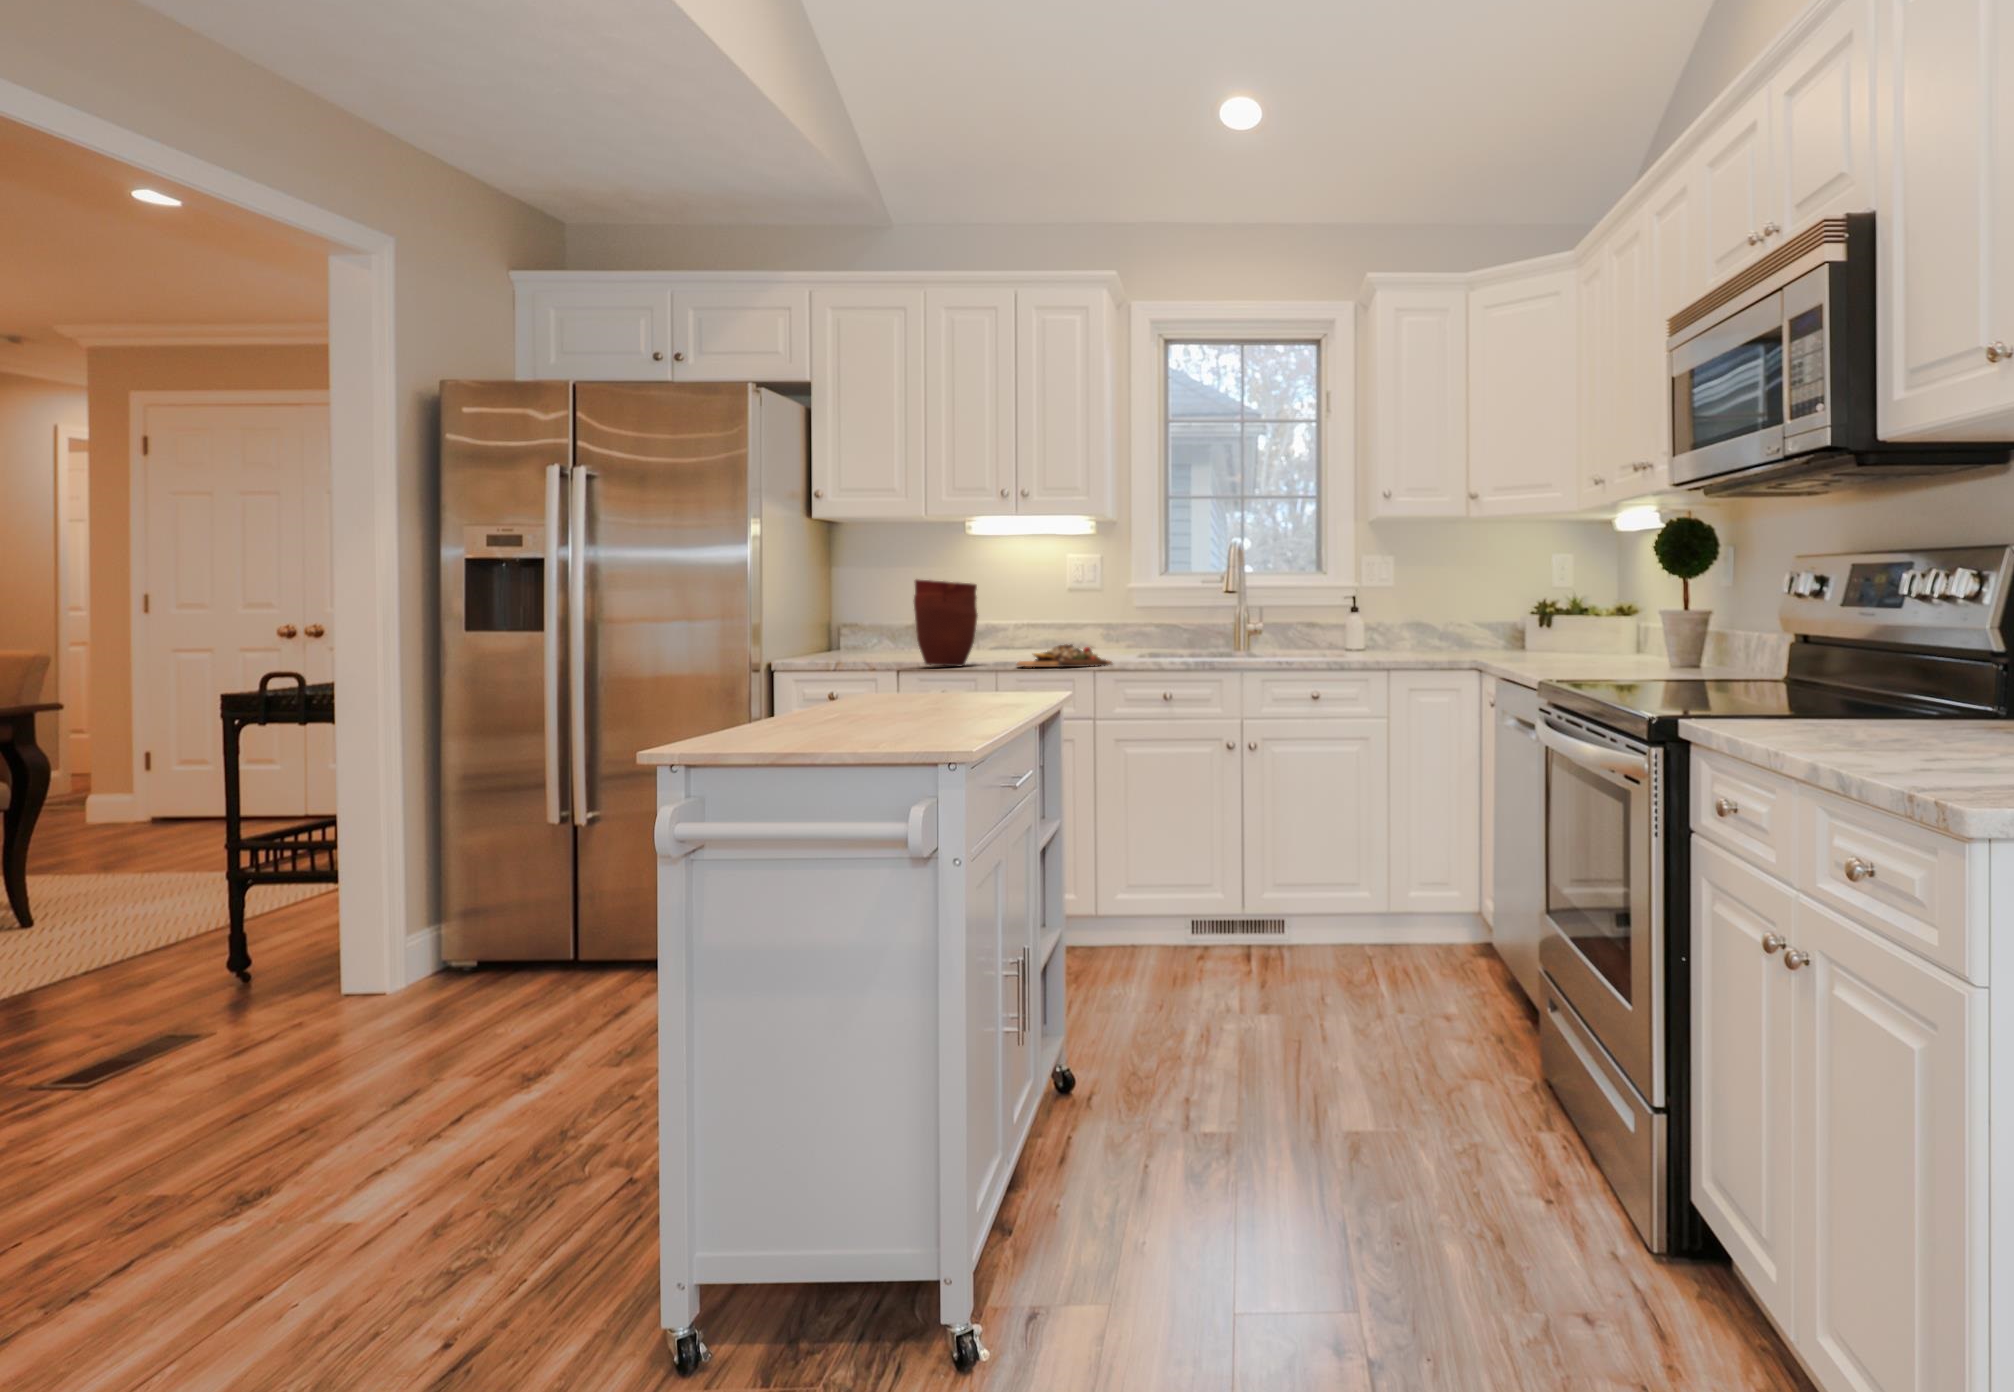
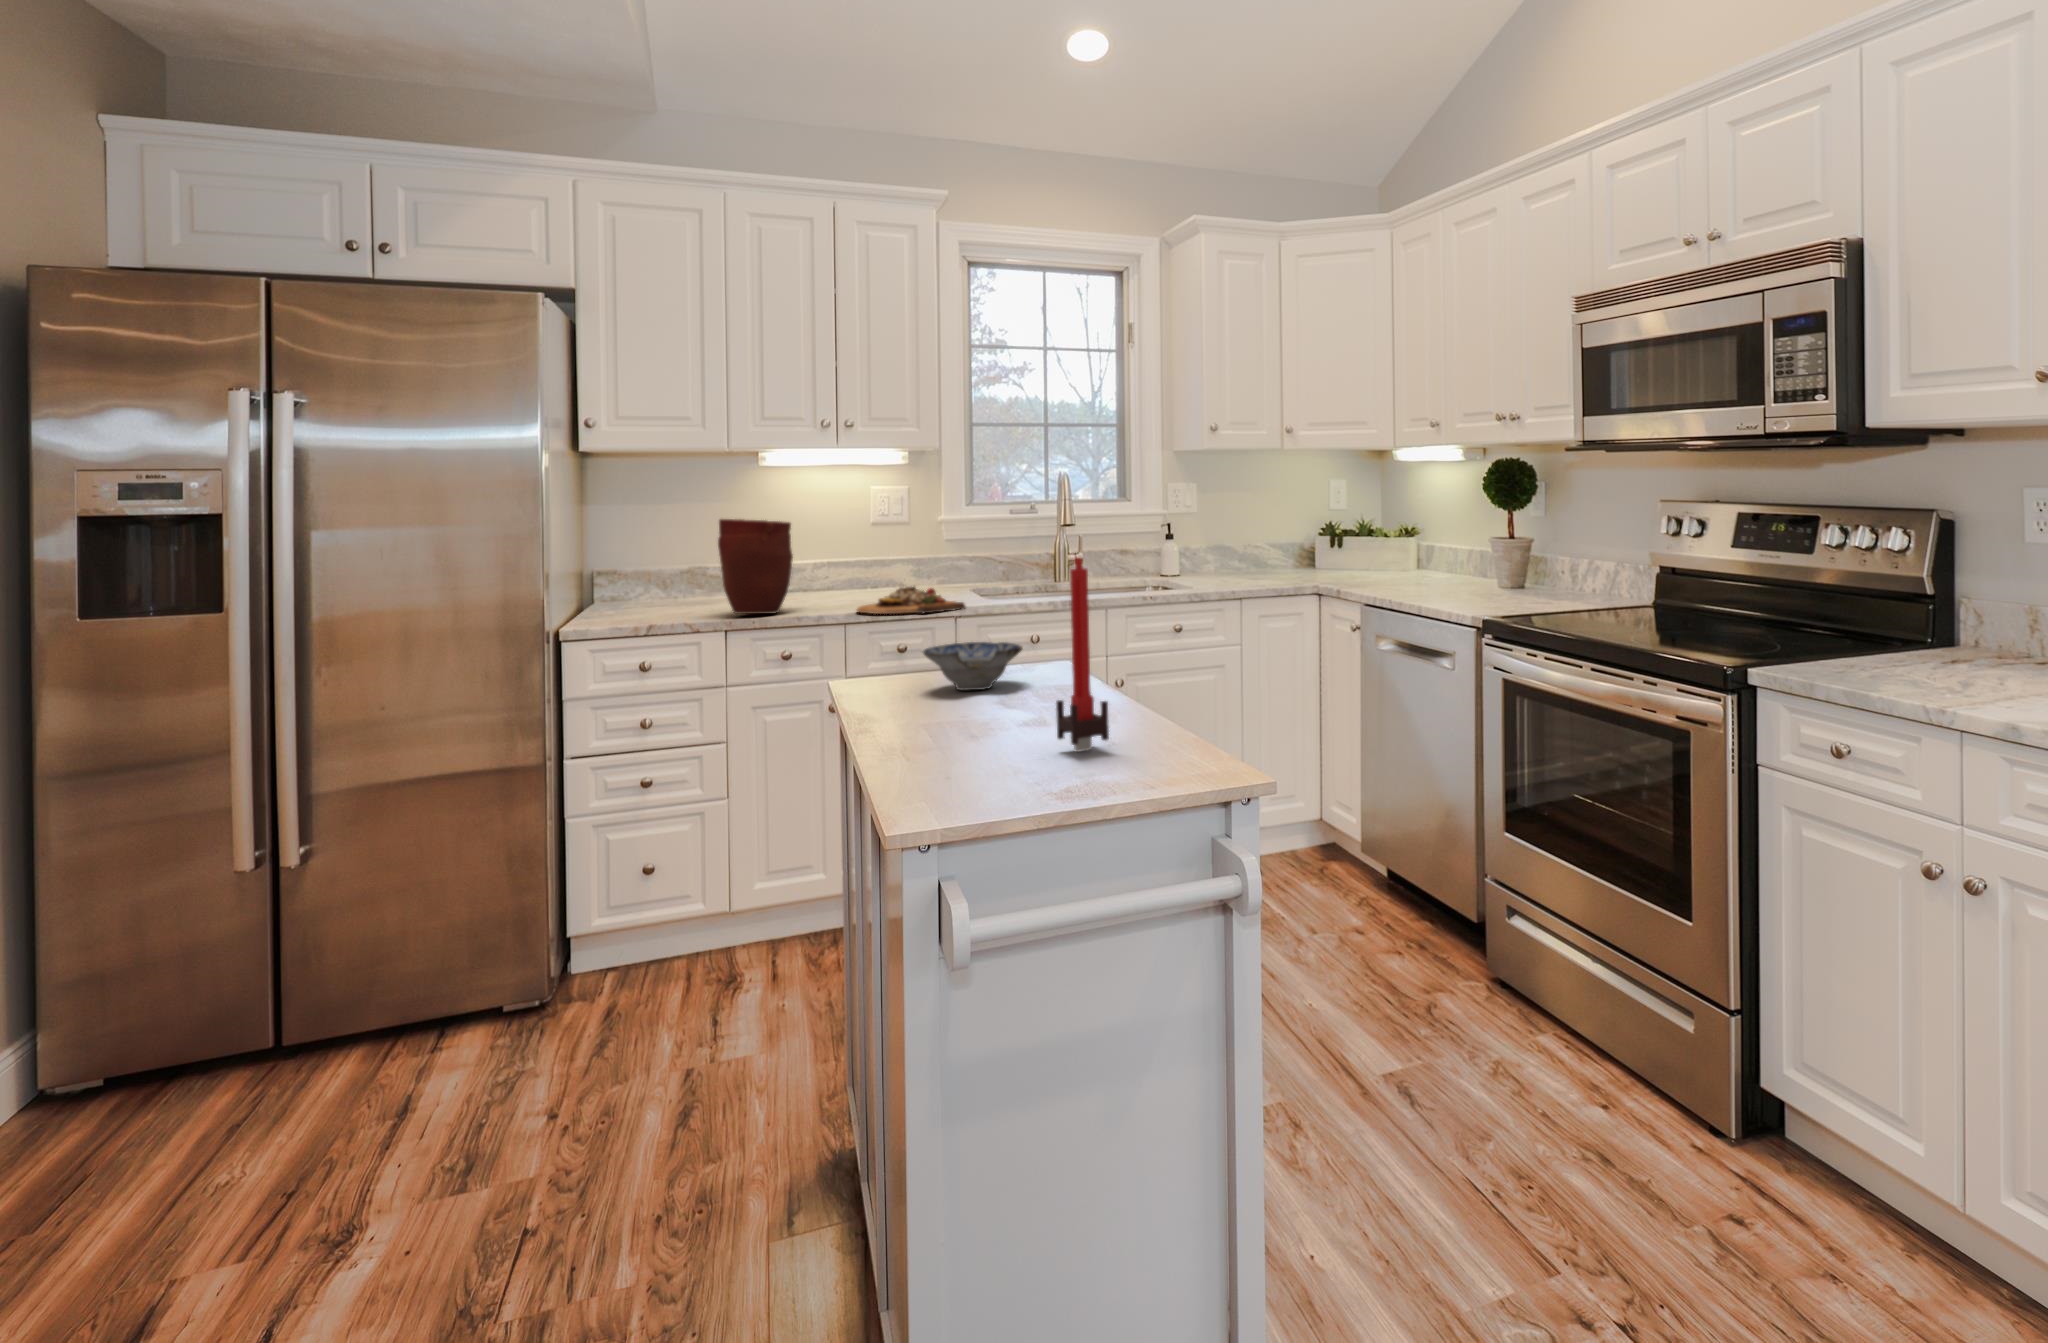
candle: none [852,561,892,735] -> present [1056,558,1109,752]
ceramic bowl: none [887,666,979,705] -> present [923,642,1022,690]

